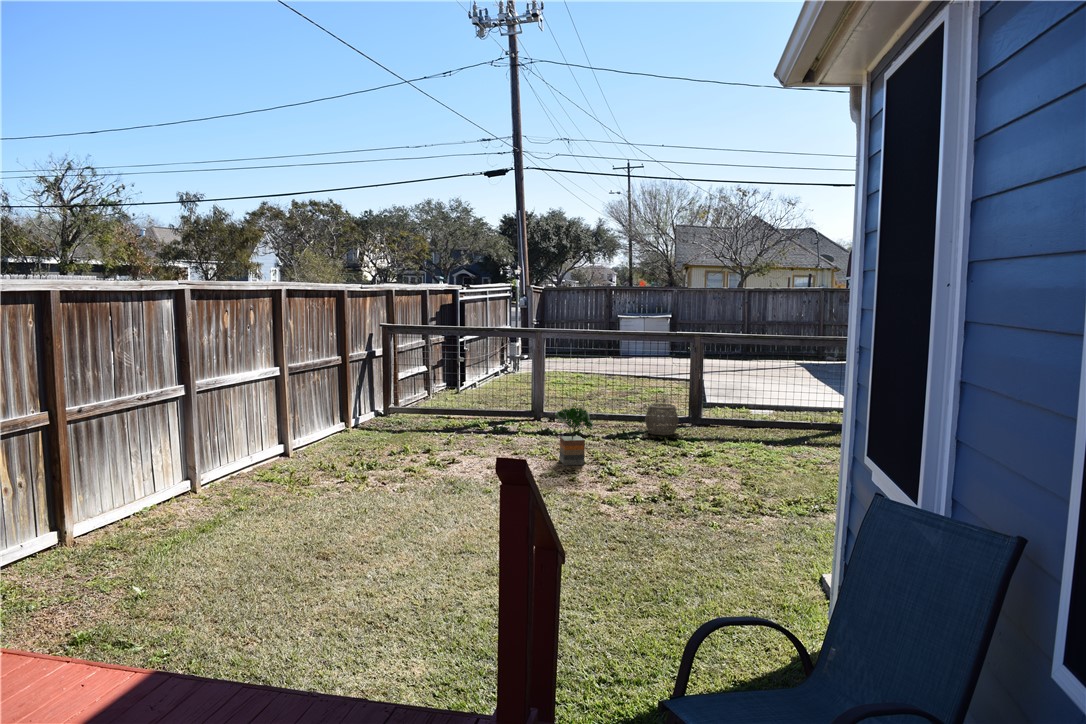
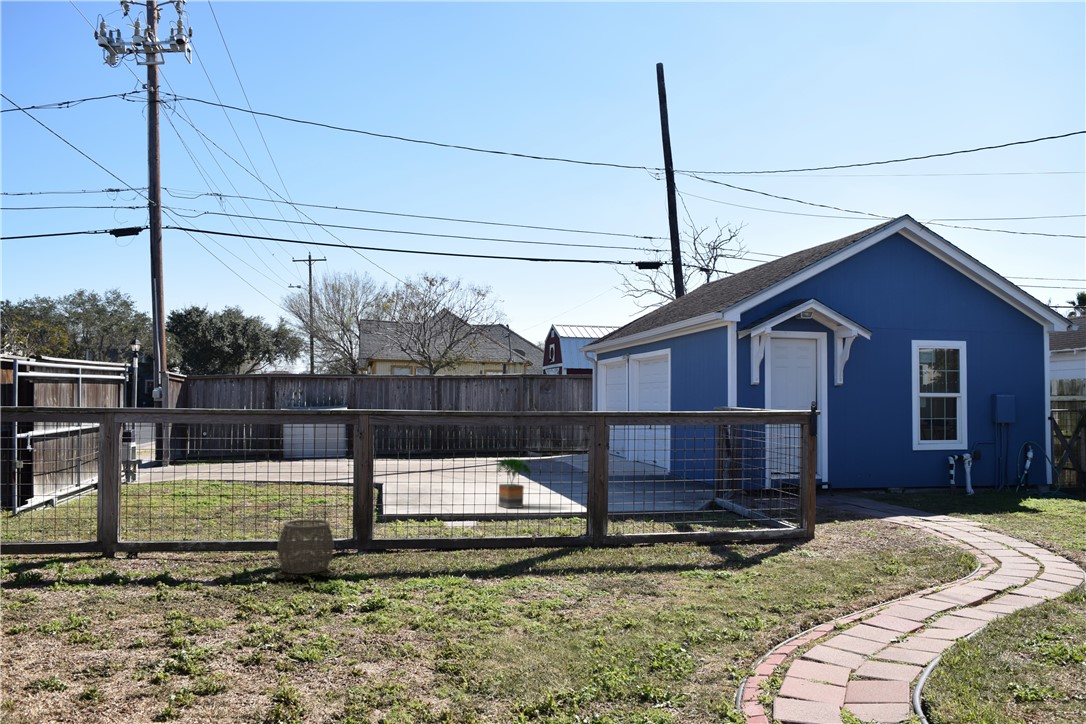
potted tree: present [555,408,593,465] -> present [497,459,531,508]

